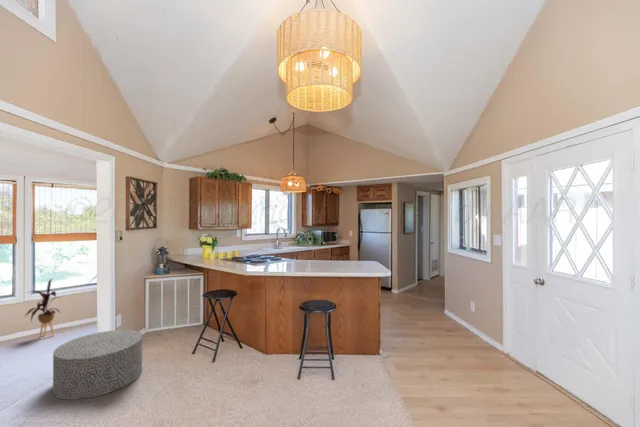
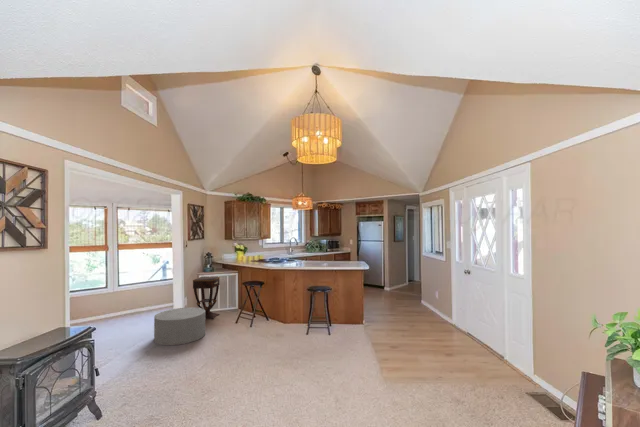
house plant: present [26,280,59,339] -> none [116,275,139,318]
side table: none [134,281,177,341] -> present [193,277,220,319]

